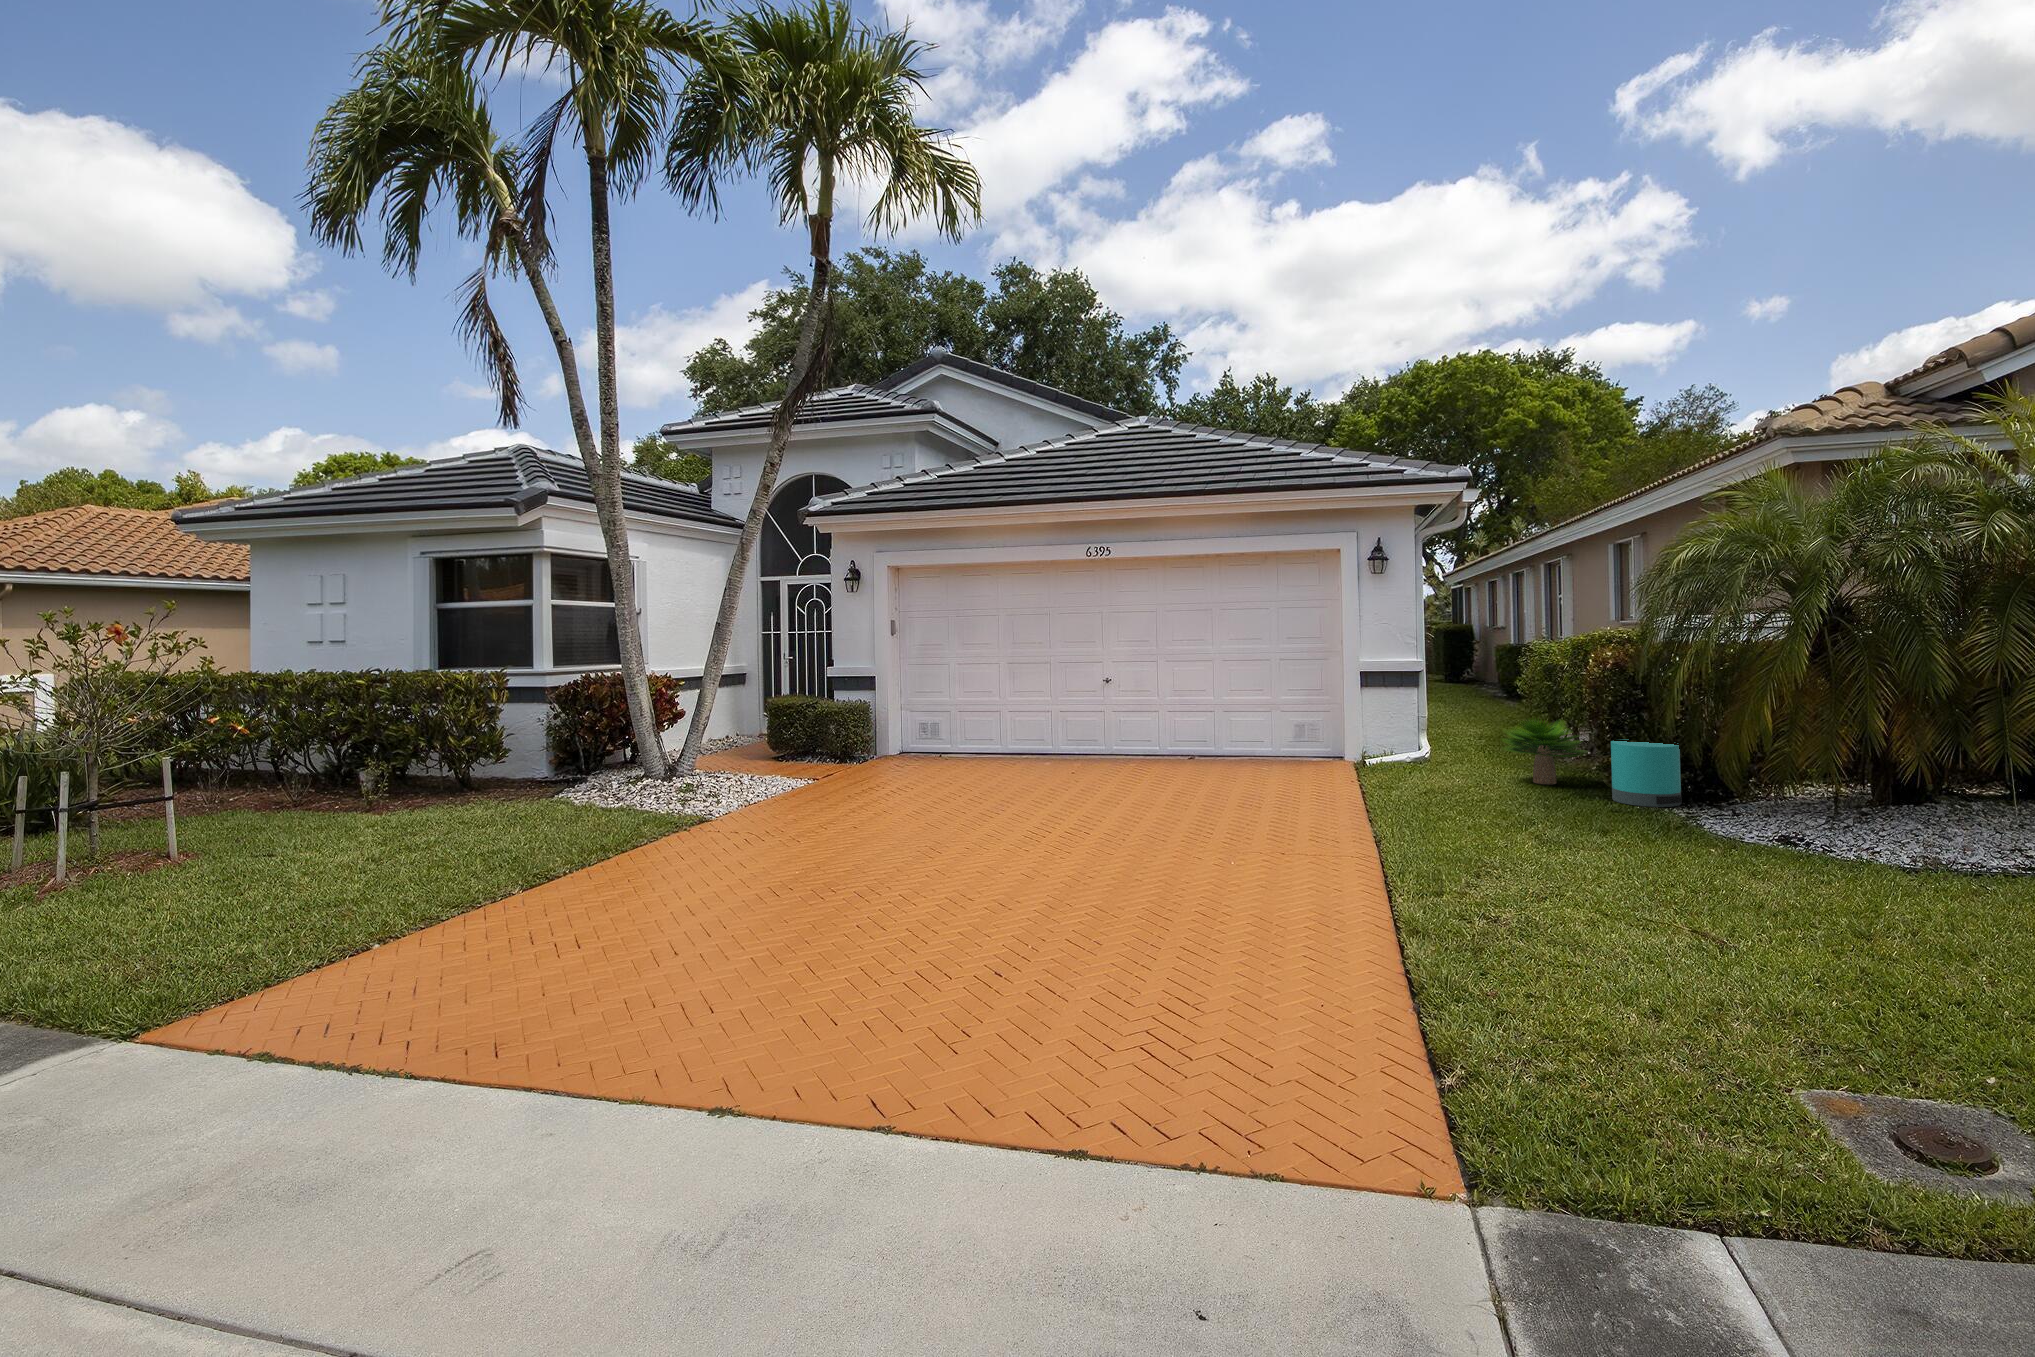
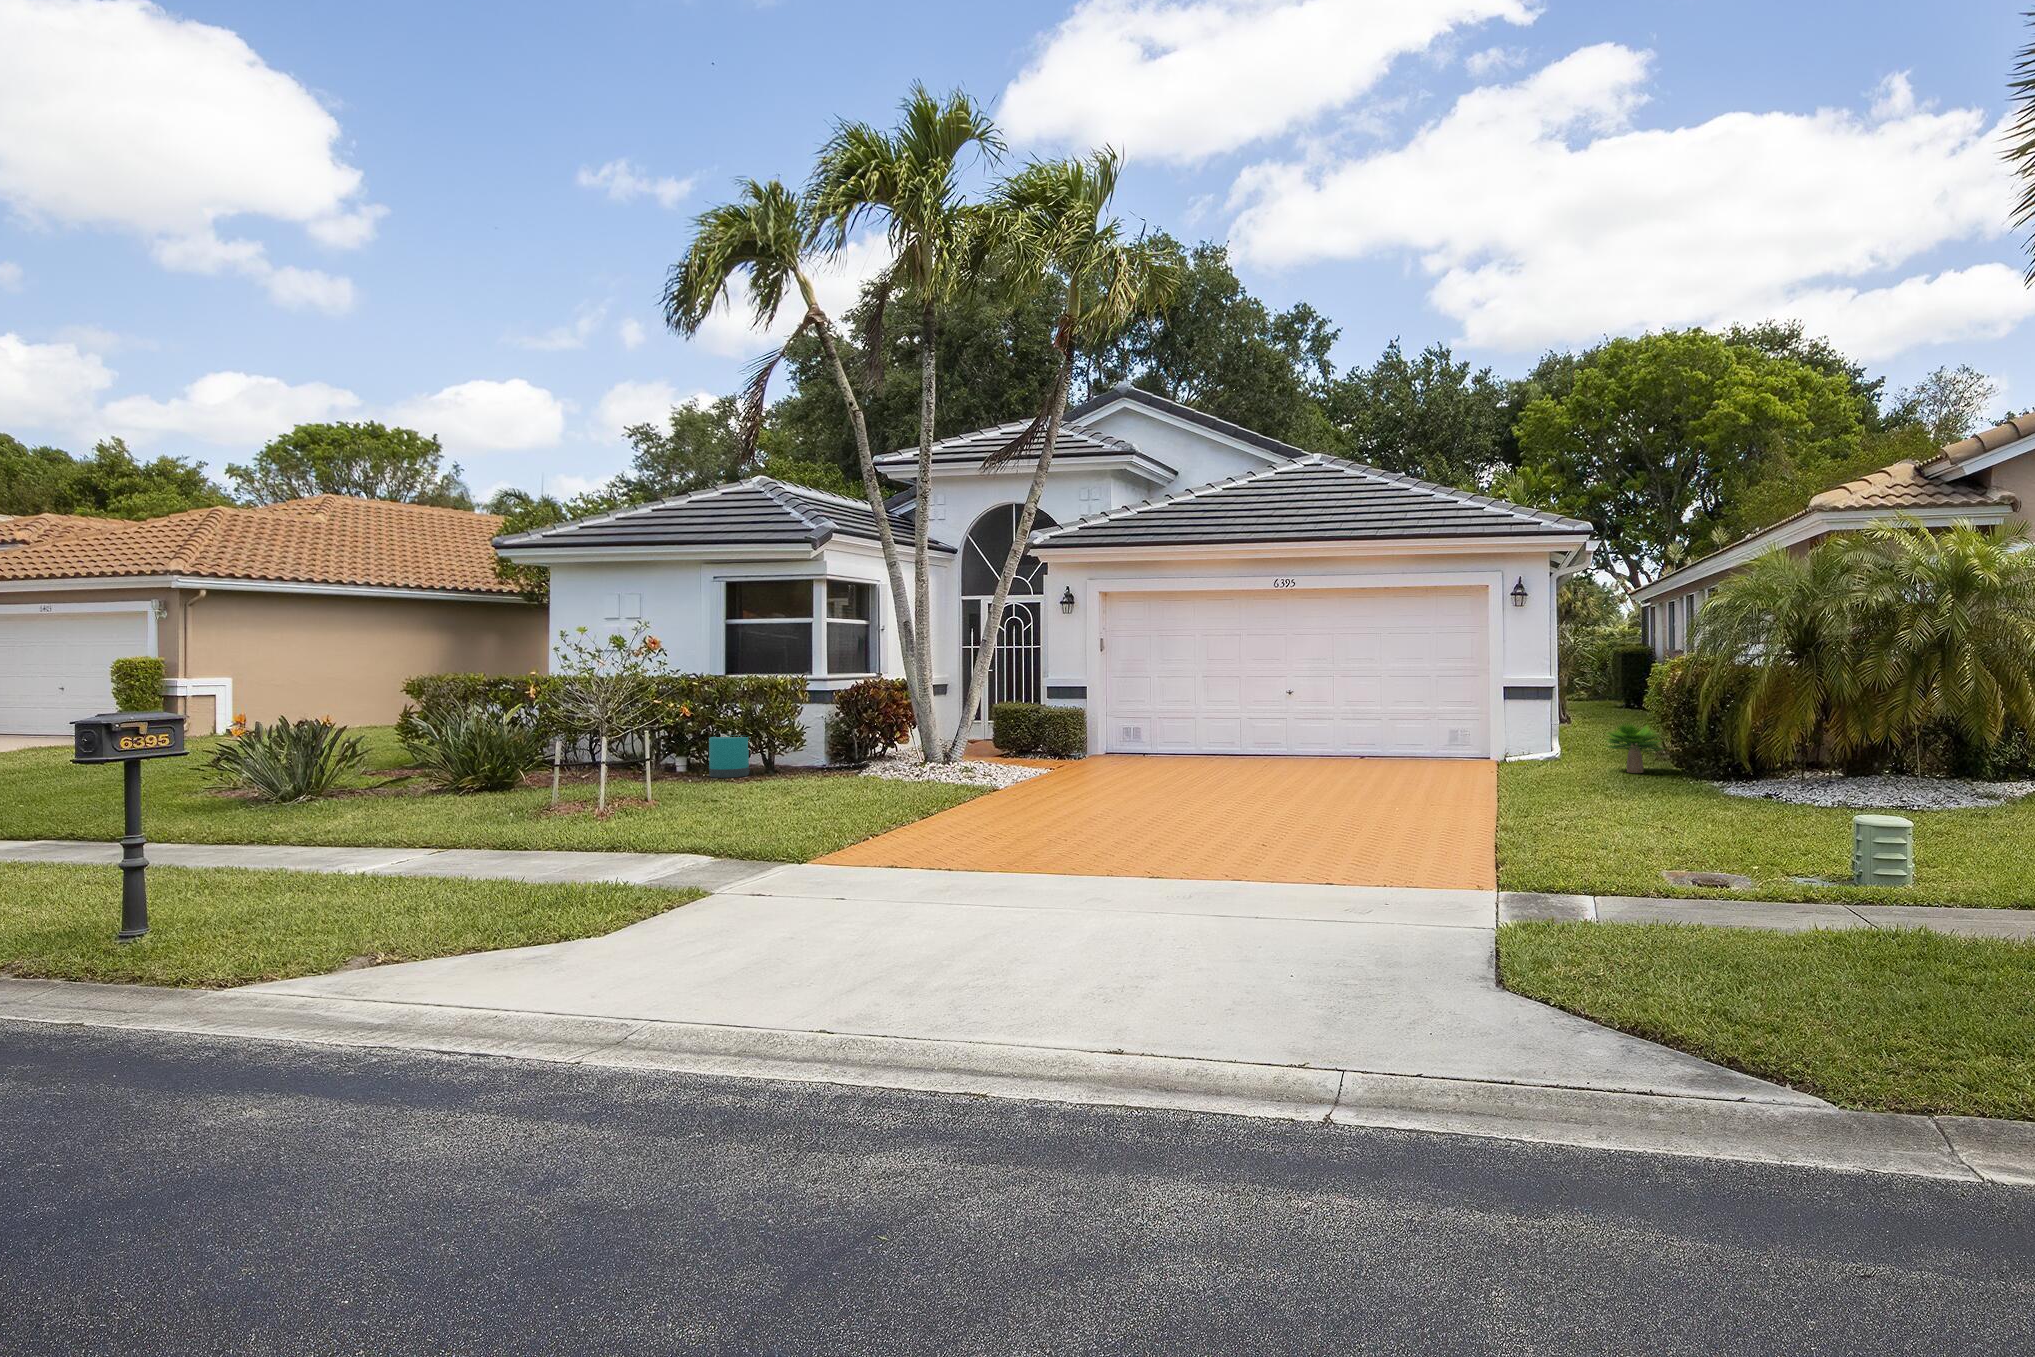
trash can: present [1611,741,1682,807] -> present [709,737,750,778]

